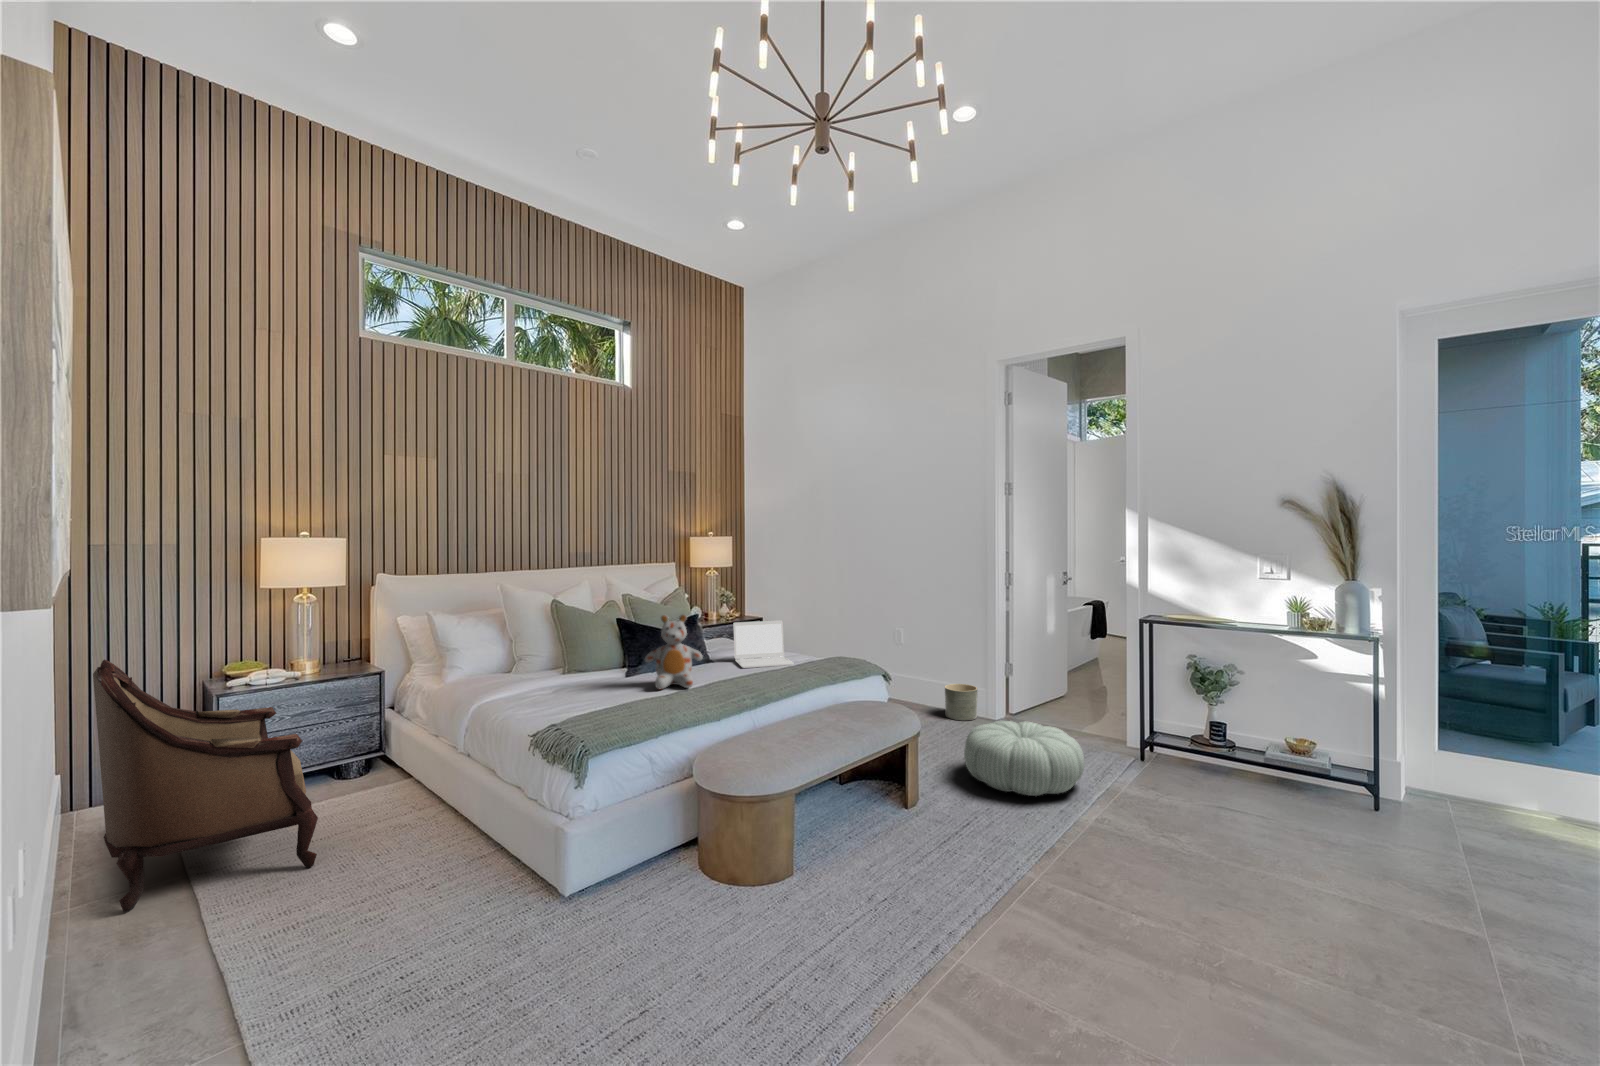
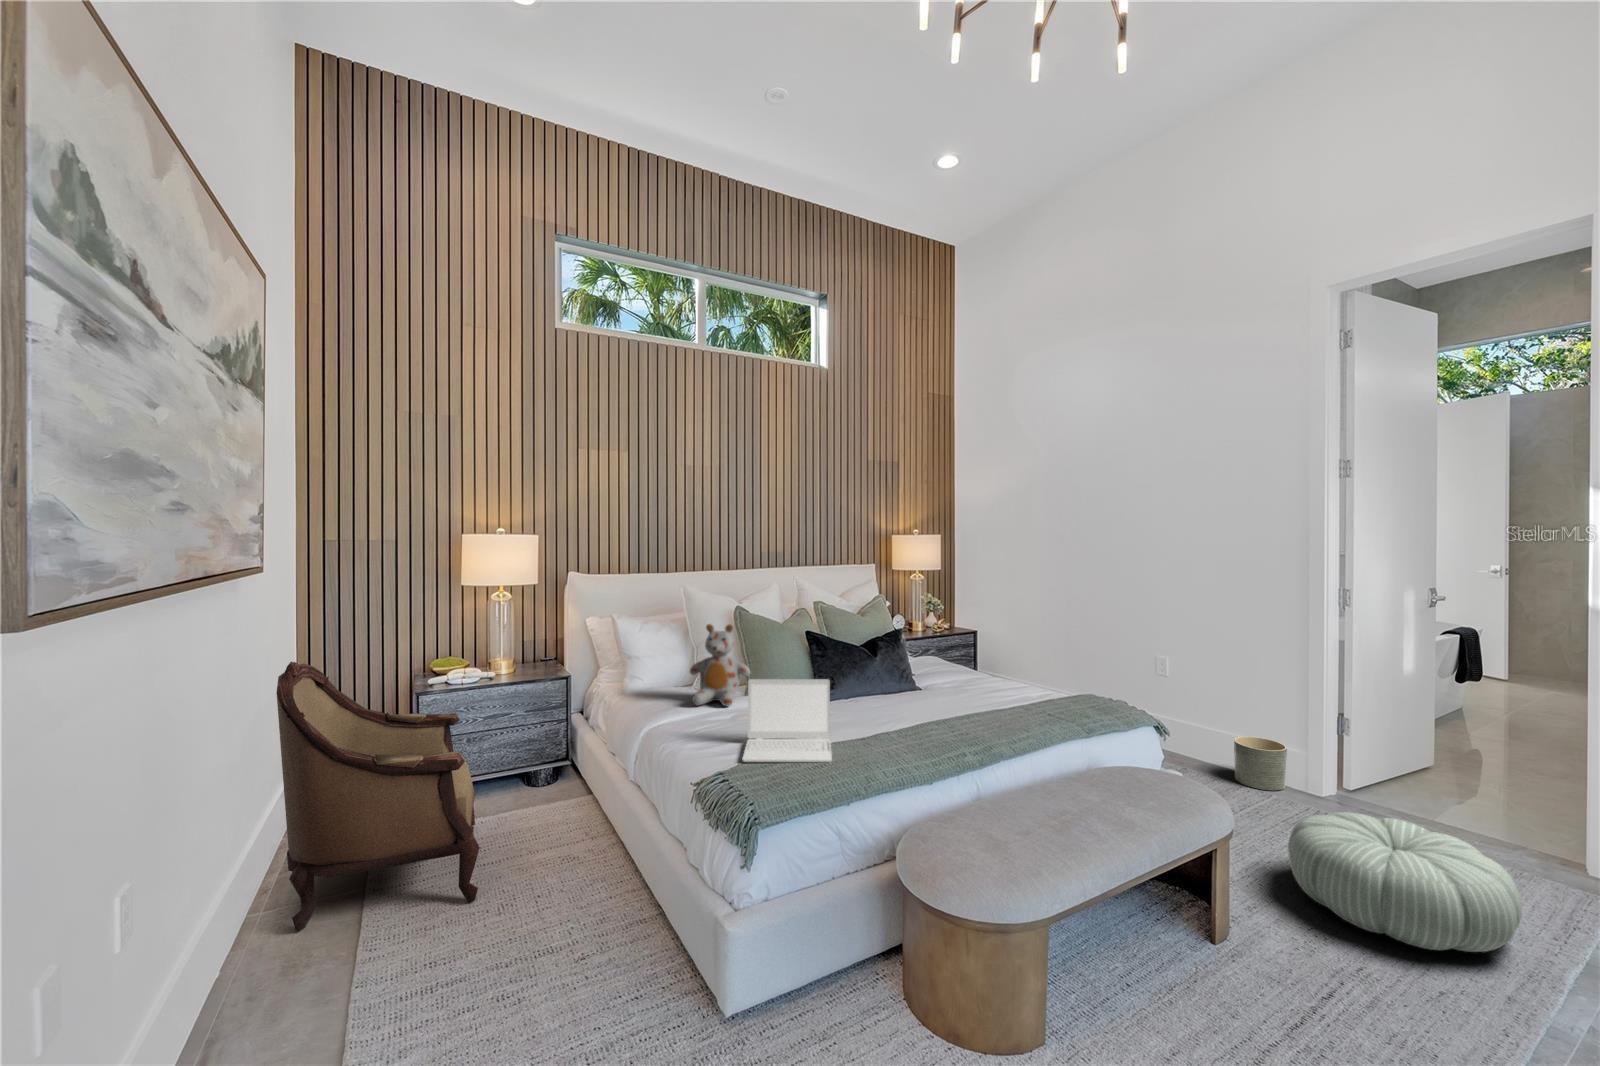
stuffed bear: present [645,614,703,689] -> present [690,624,751,706]
laptop: present [733,621,794,668] -> present [743,679,832,762]

